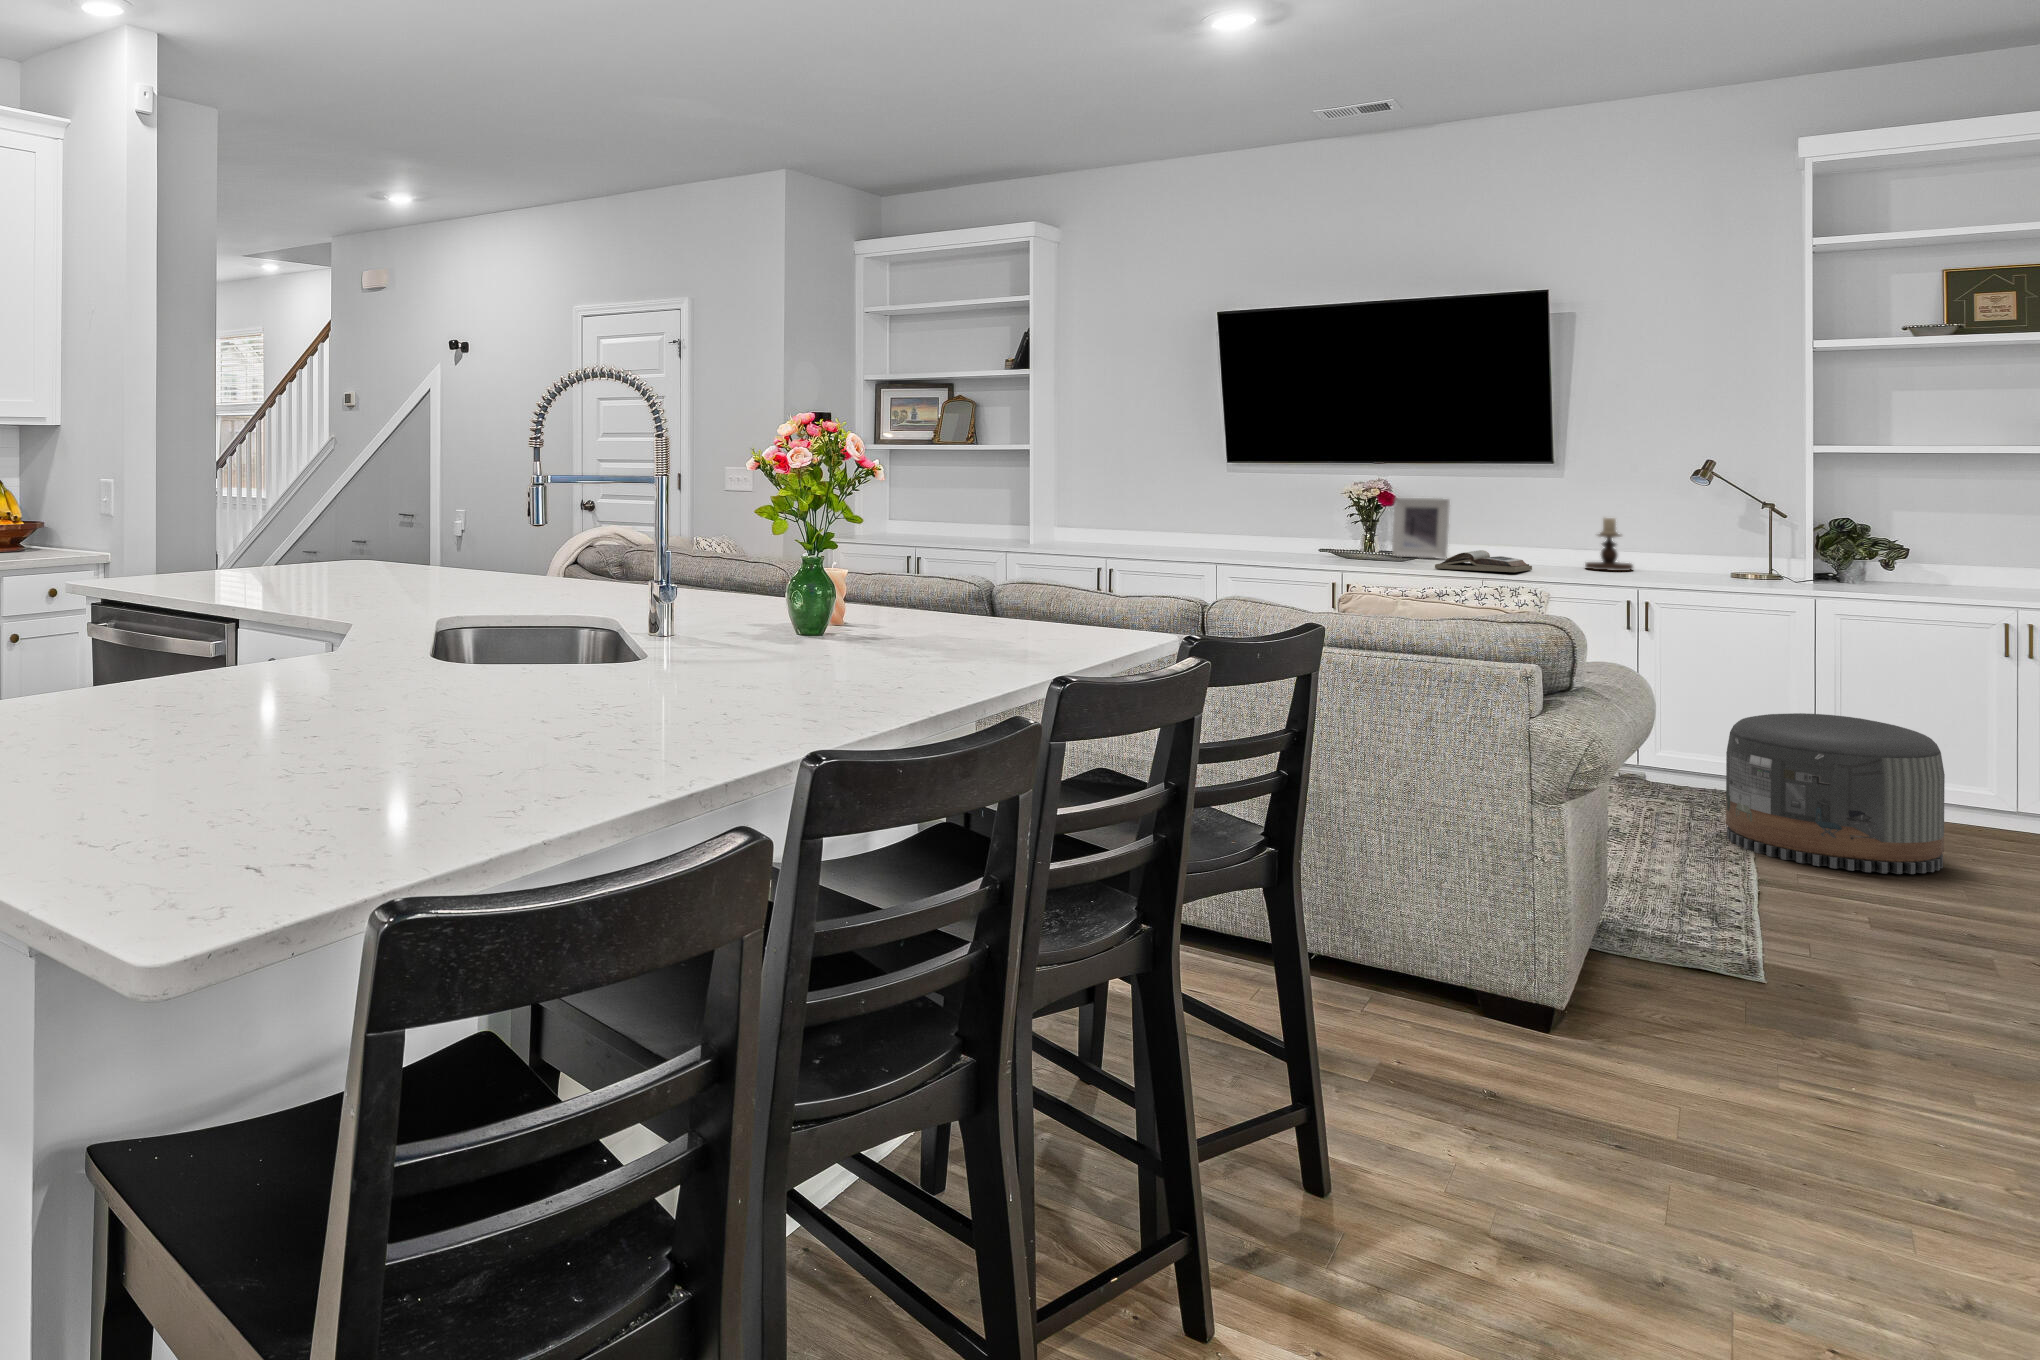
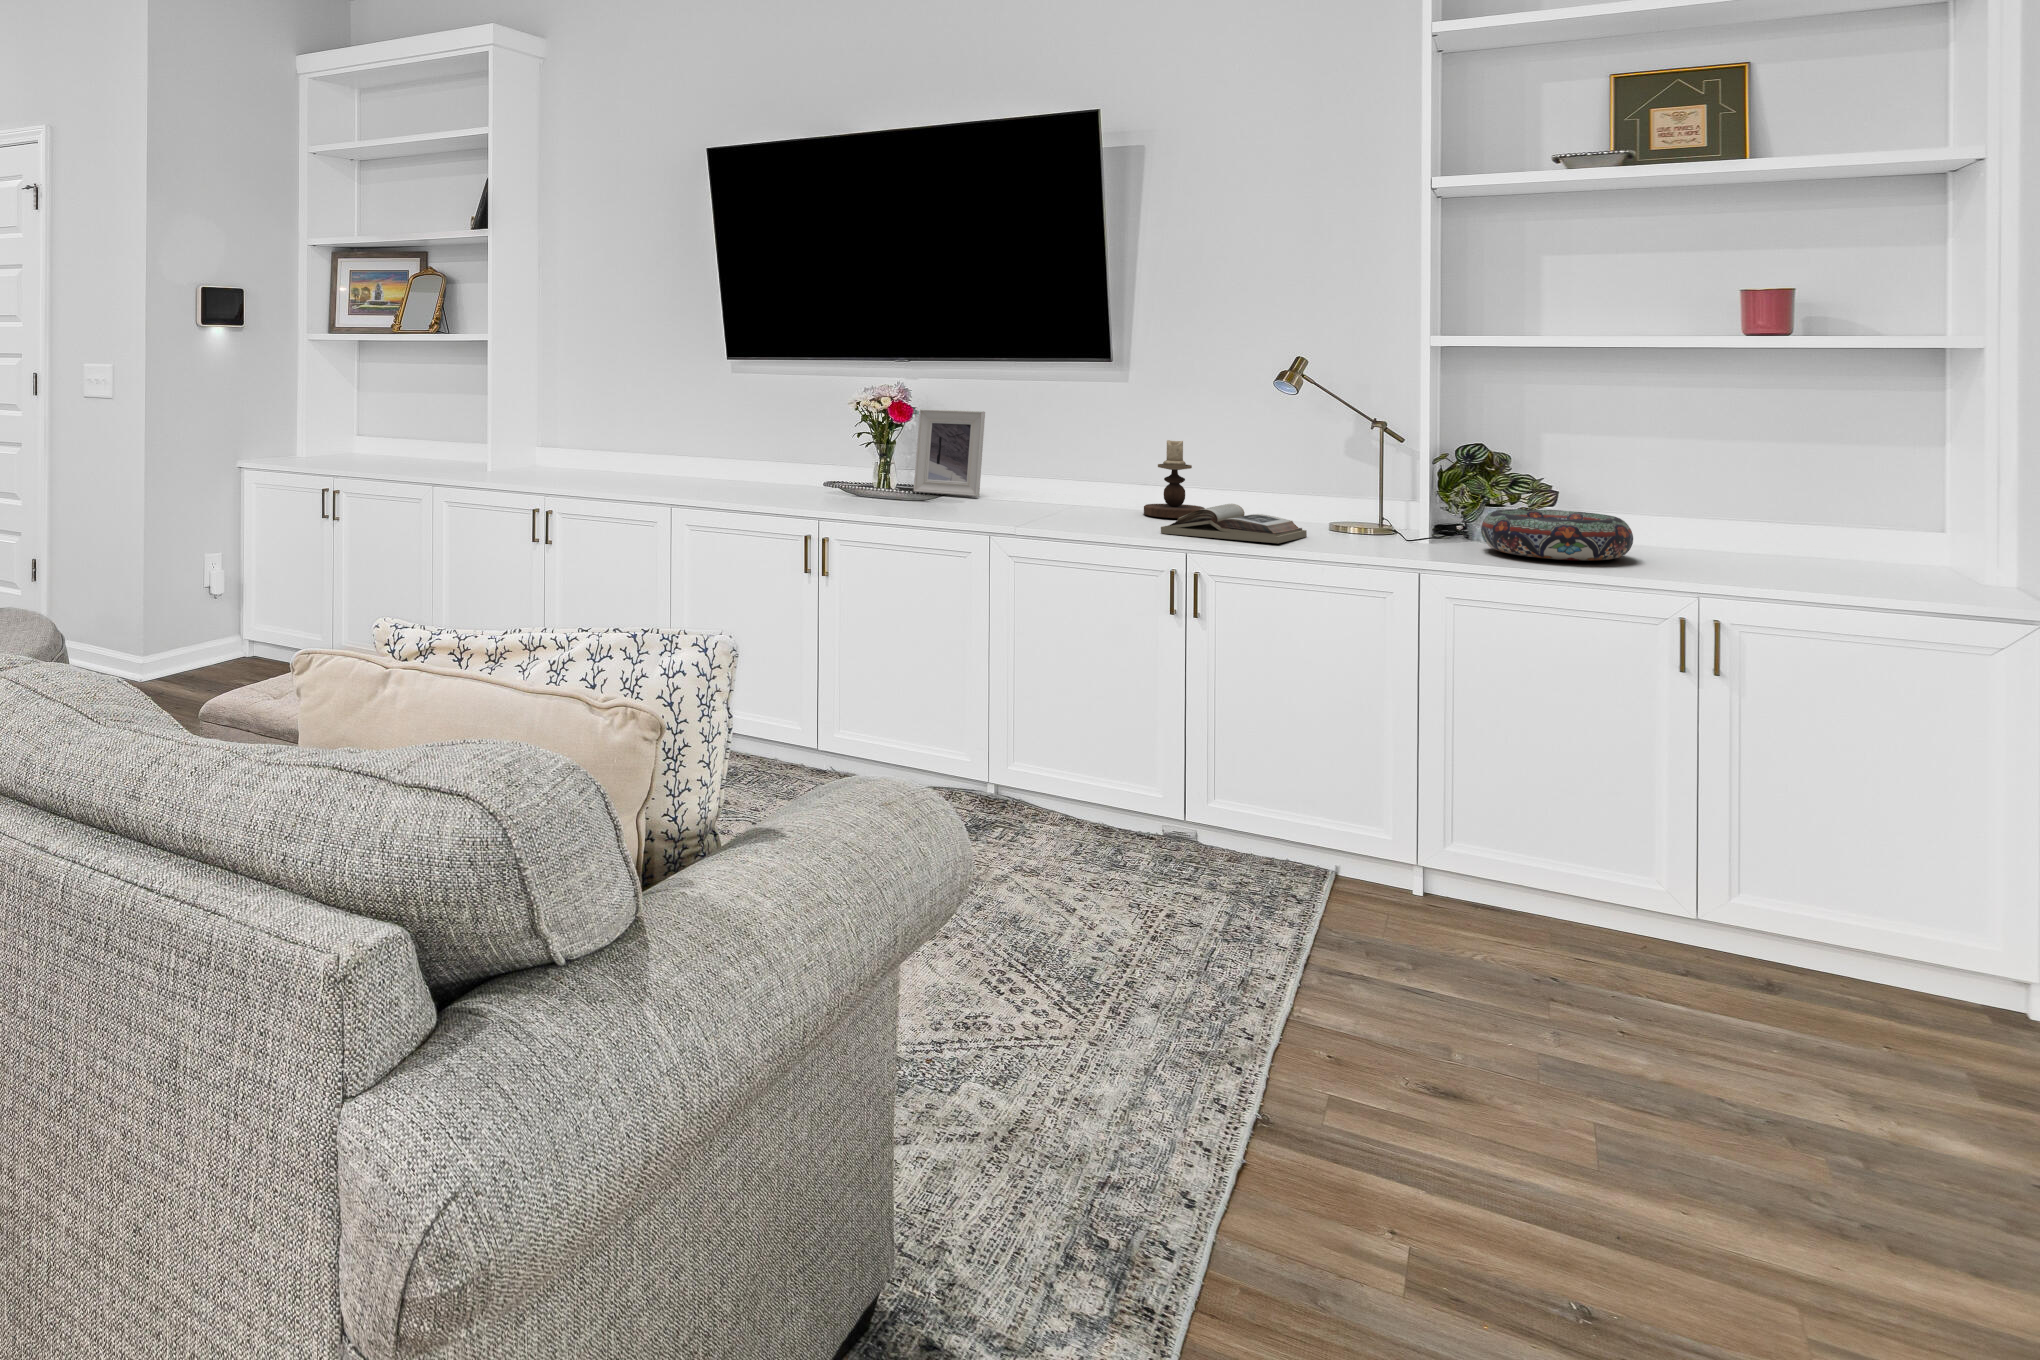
book: present [1435,550,1532,572] -> present [1161,504,1307,543]
decorative bowl: none [1854,560,1967,591] -> present [1481,509,1633,561]
pouf: present [1726,713,1945,874] -> none [1261,763,1574,1062]

